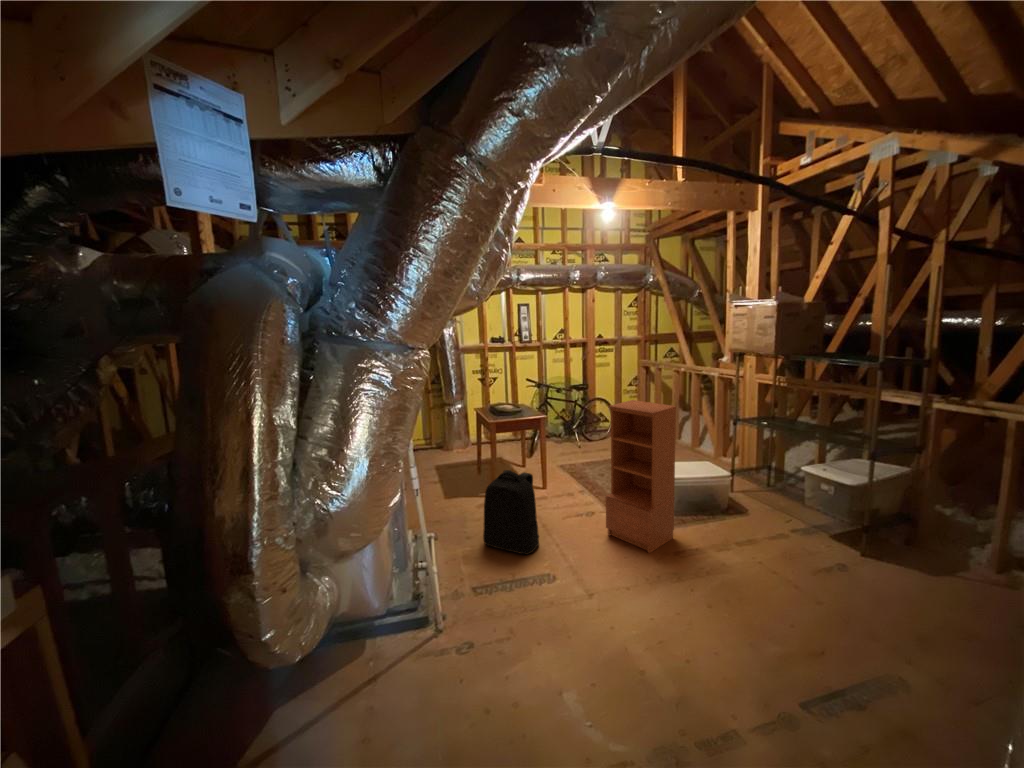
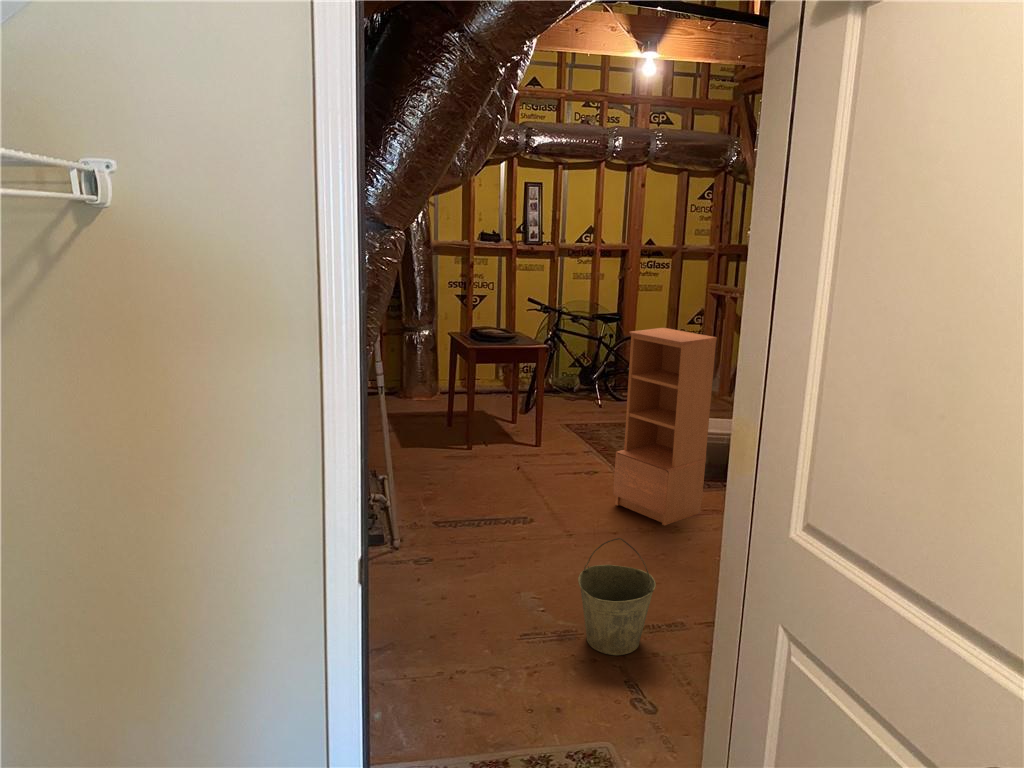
backpack: present [483,470,539,555] -> none [450,409,524,518]
bucket: none [605,608,677,719] -> present [578,538,656,655]

